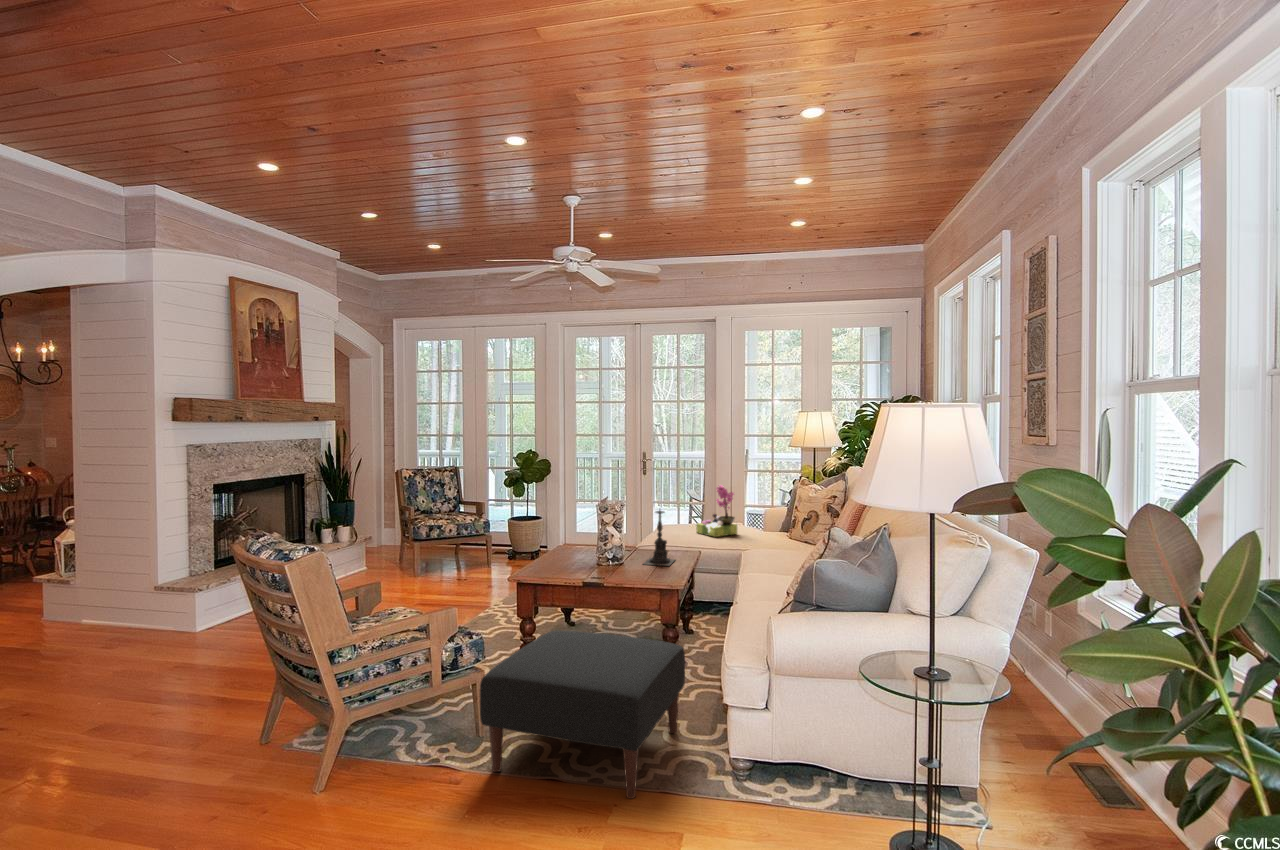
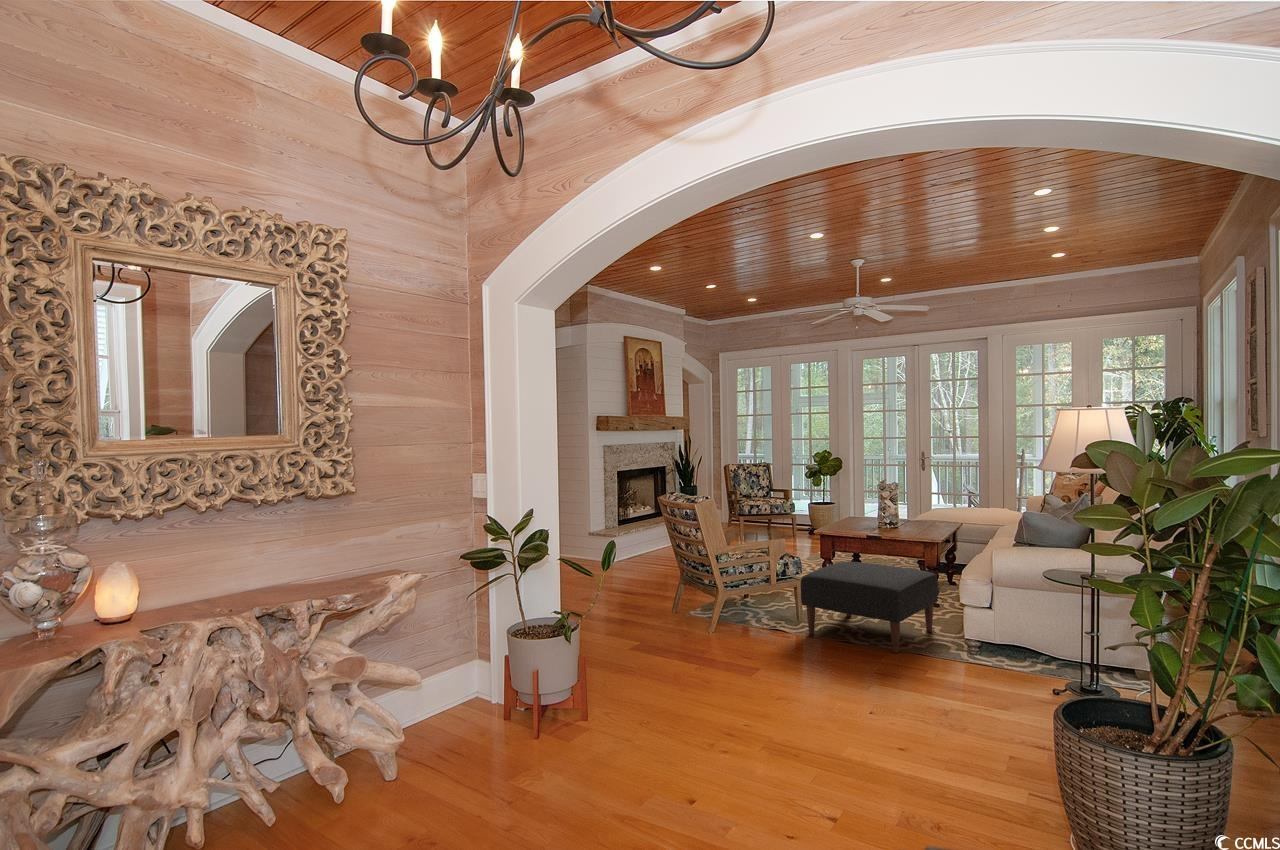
flower arrangement: present [696,485,737,537] -> none [965,475,1002,517]
candle holder: present [644,510,675,566] -> none [913,485,941,531]

